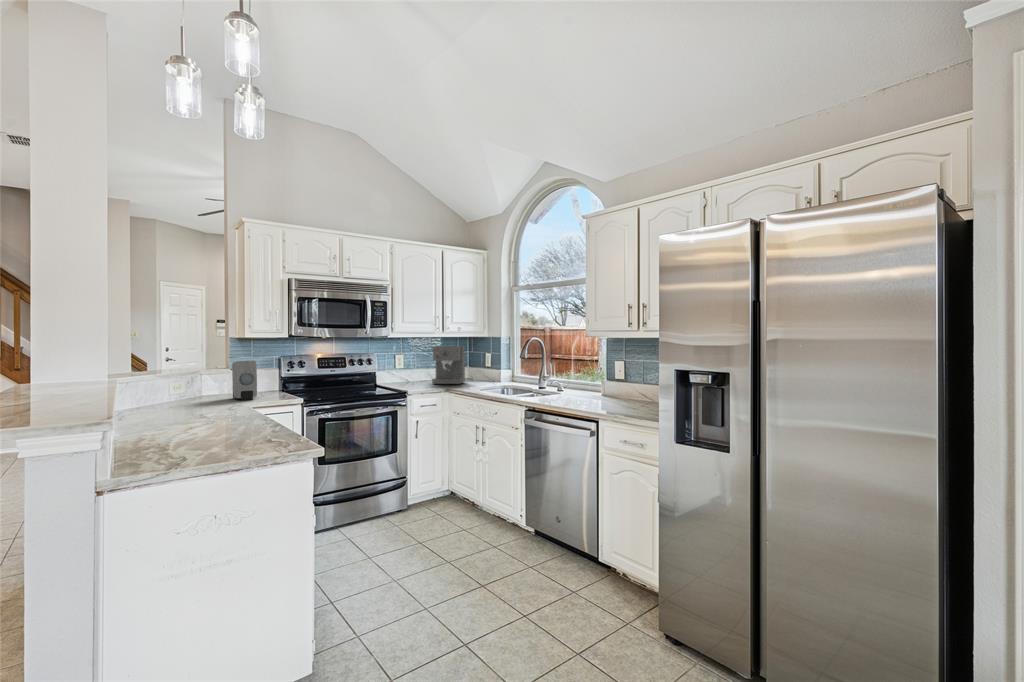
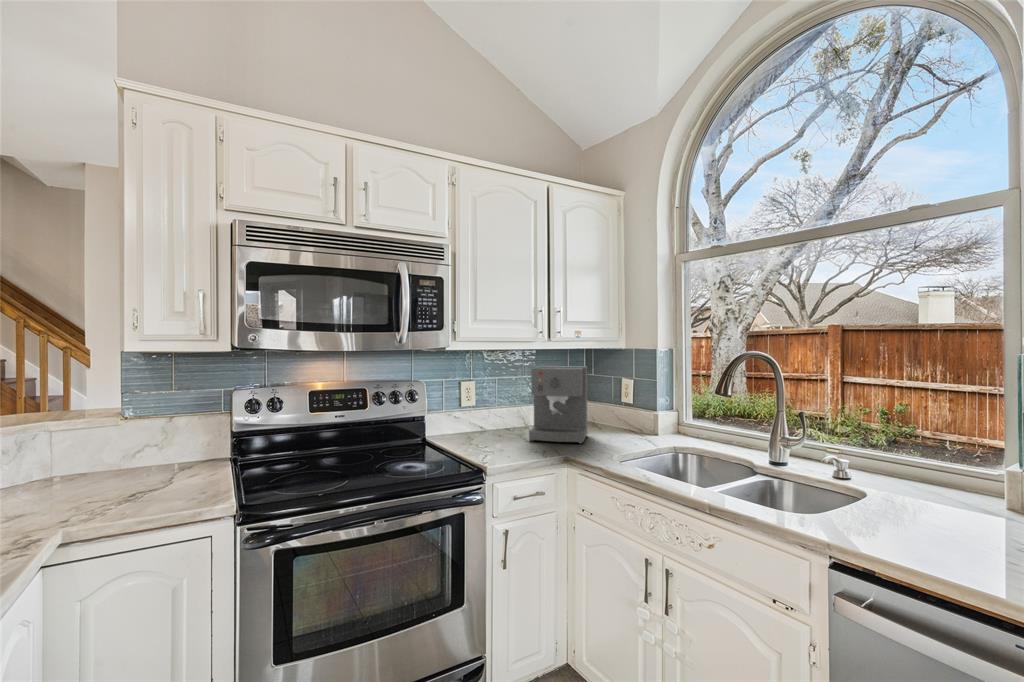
soap dispenser: present [232,361,257,400] -> none [39,413,117,522]

